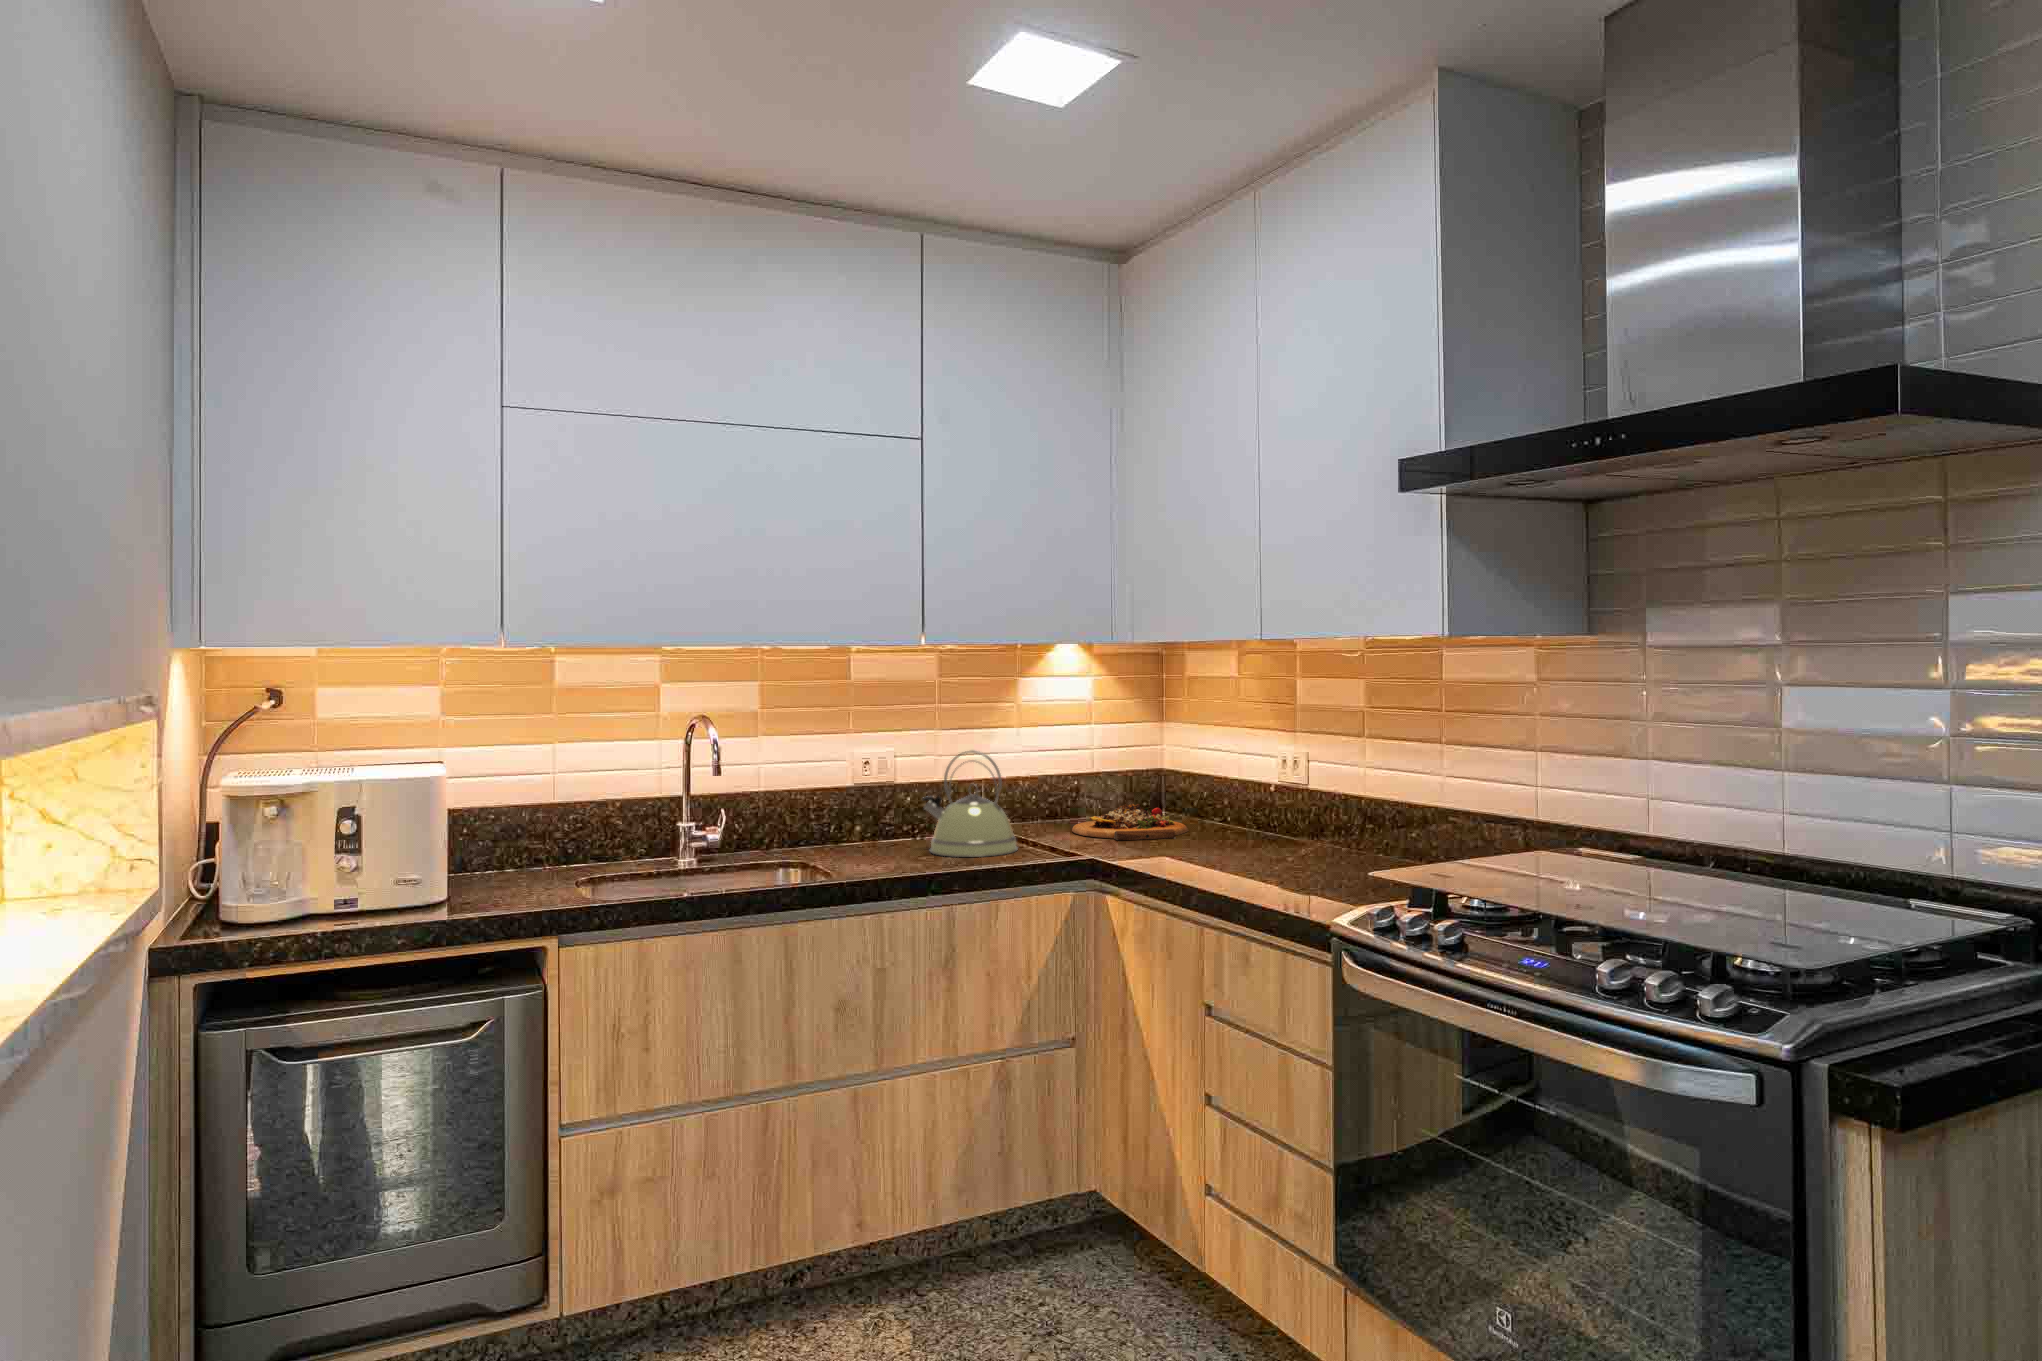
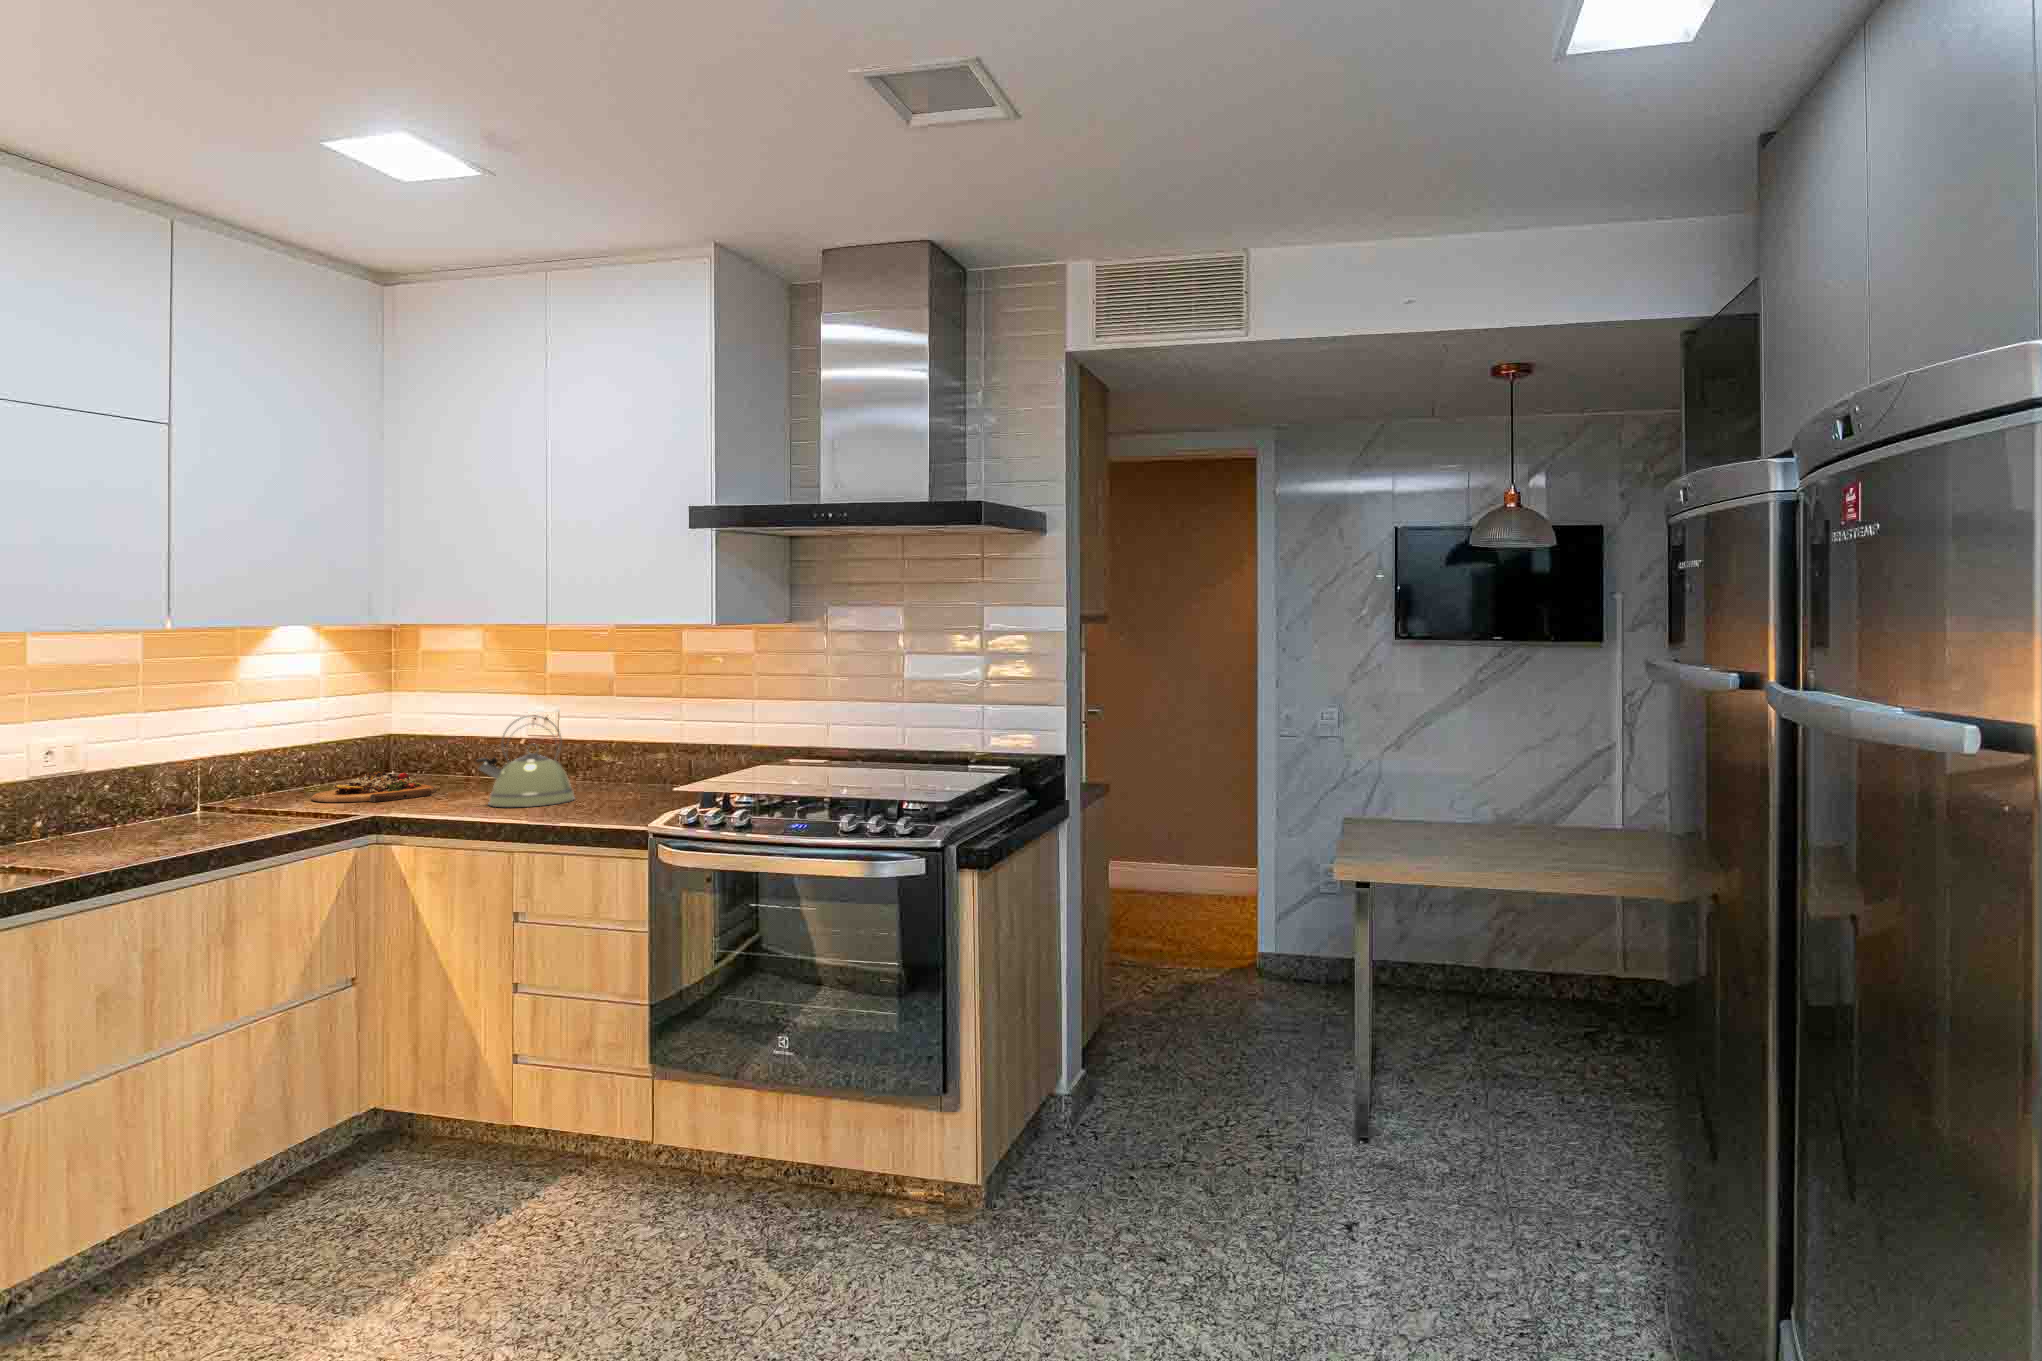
kettle: present [923,751,1018,857] -> present [477,715,574,807]

